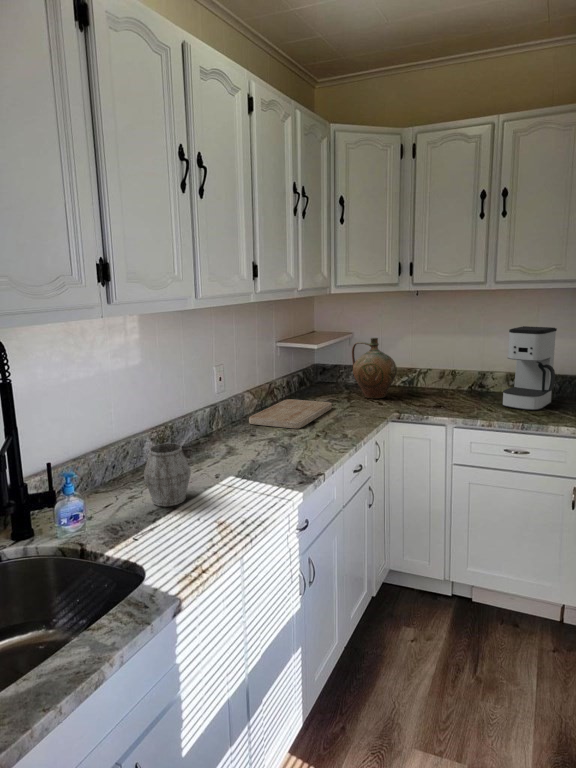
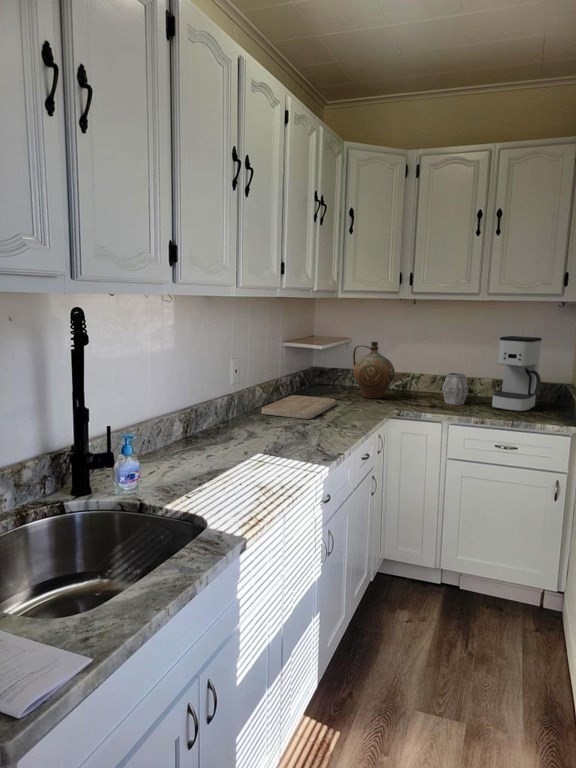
mug: present [144,443,191,506] -> present [442,373,468,405]

